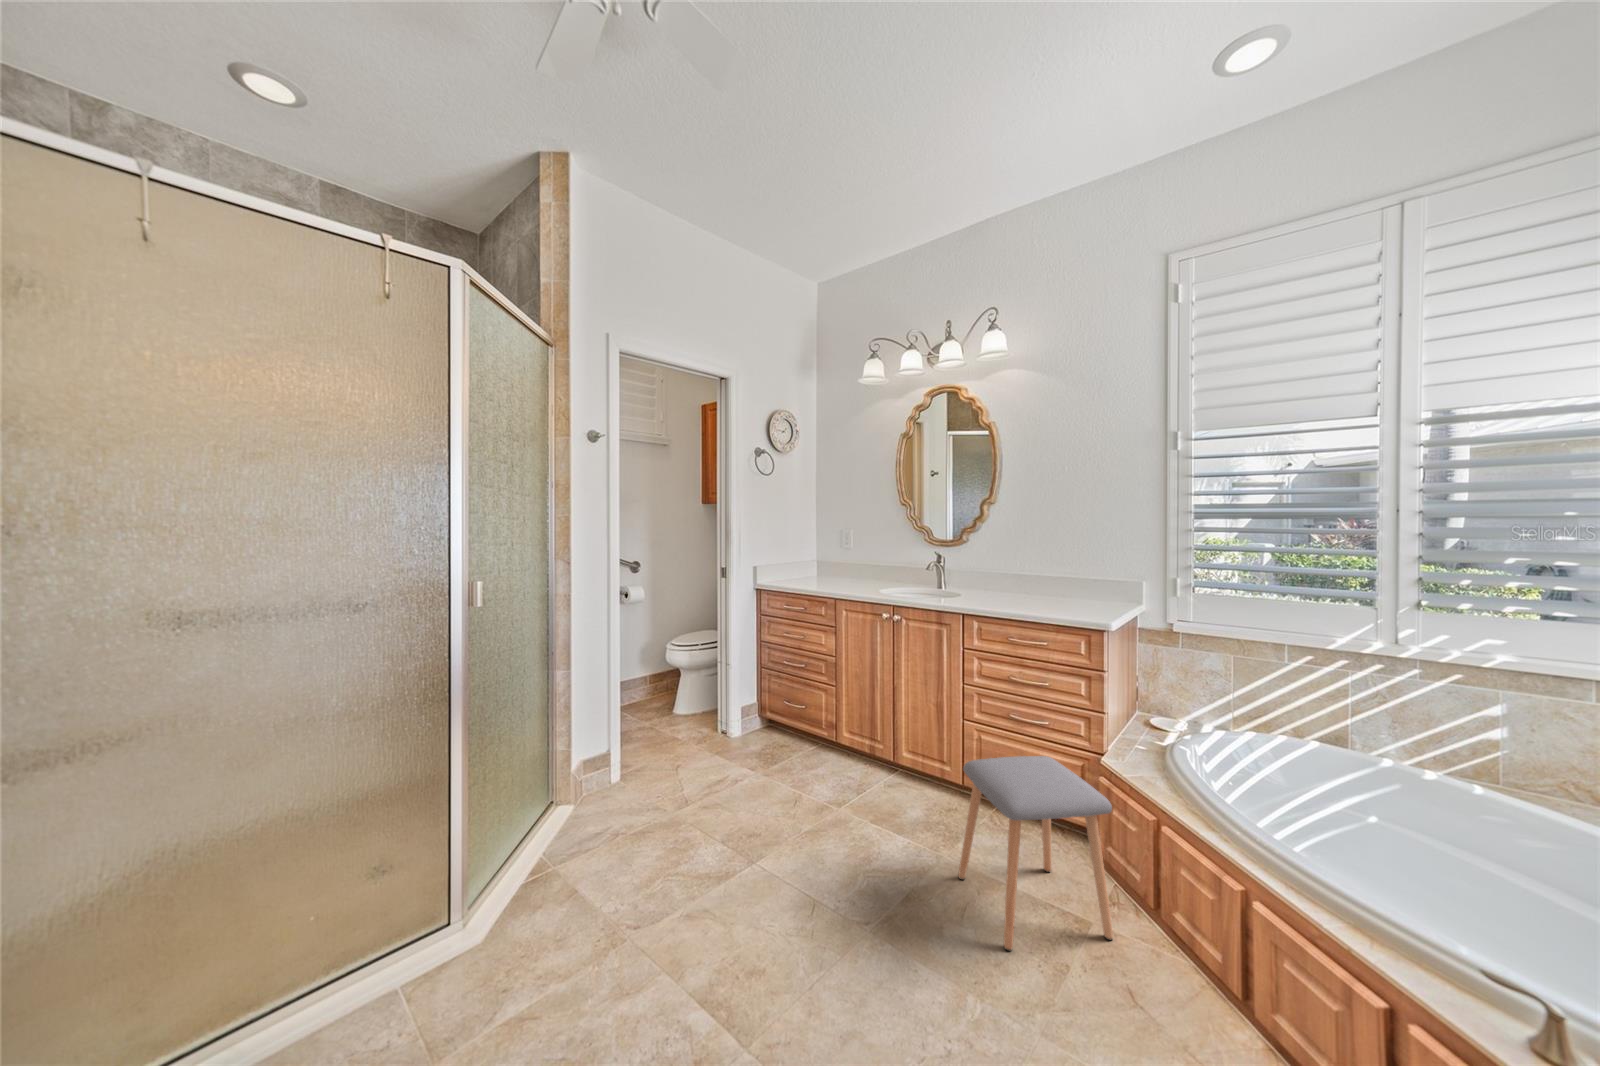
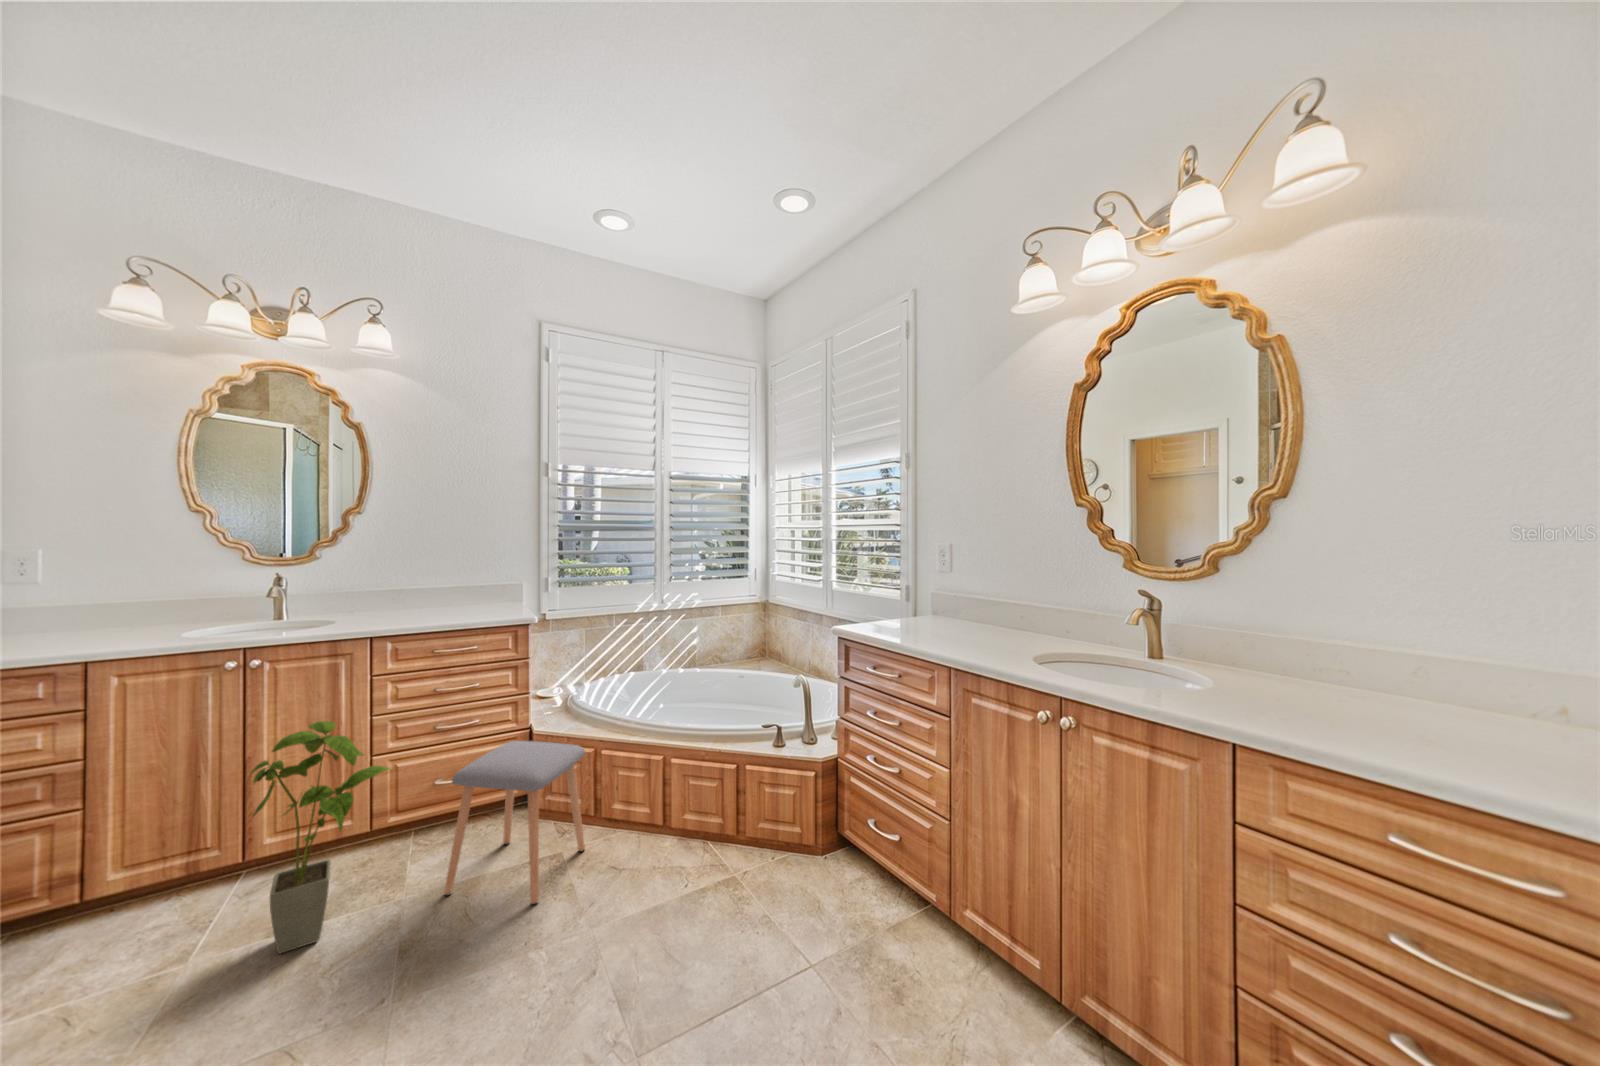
house plant: none [839,671,933,846] -> present [250,721,390,954]

